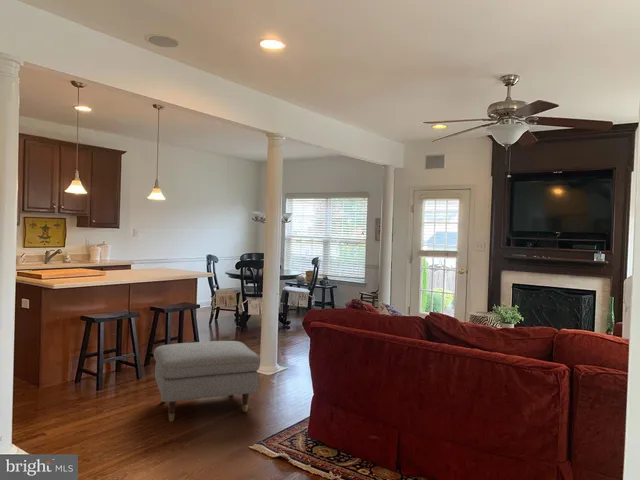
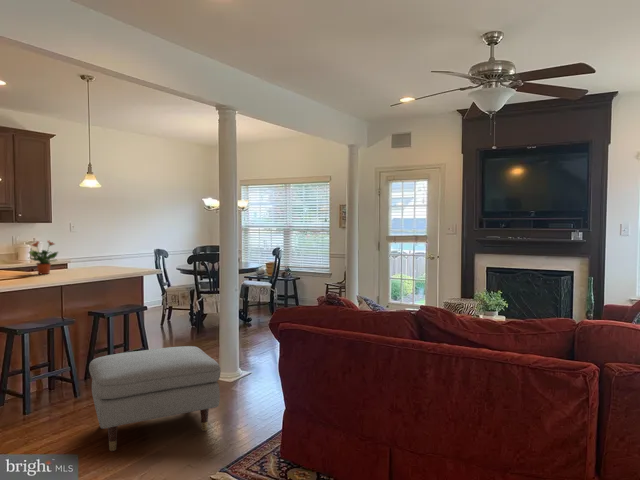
potted plant: none [103,245,128,274] -> present [29,241,58,274]

